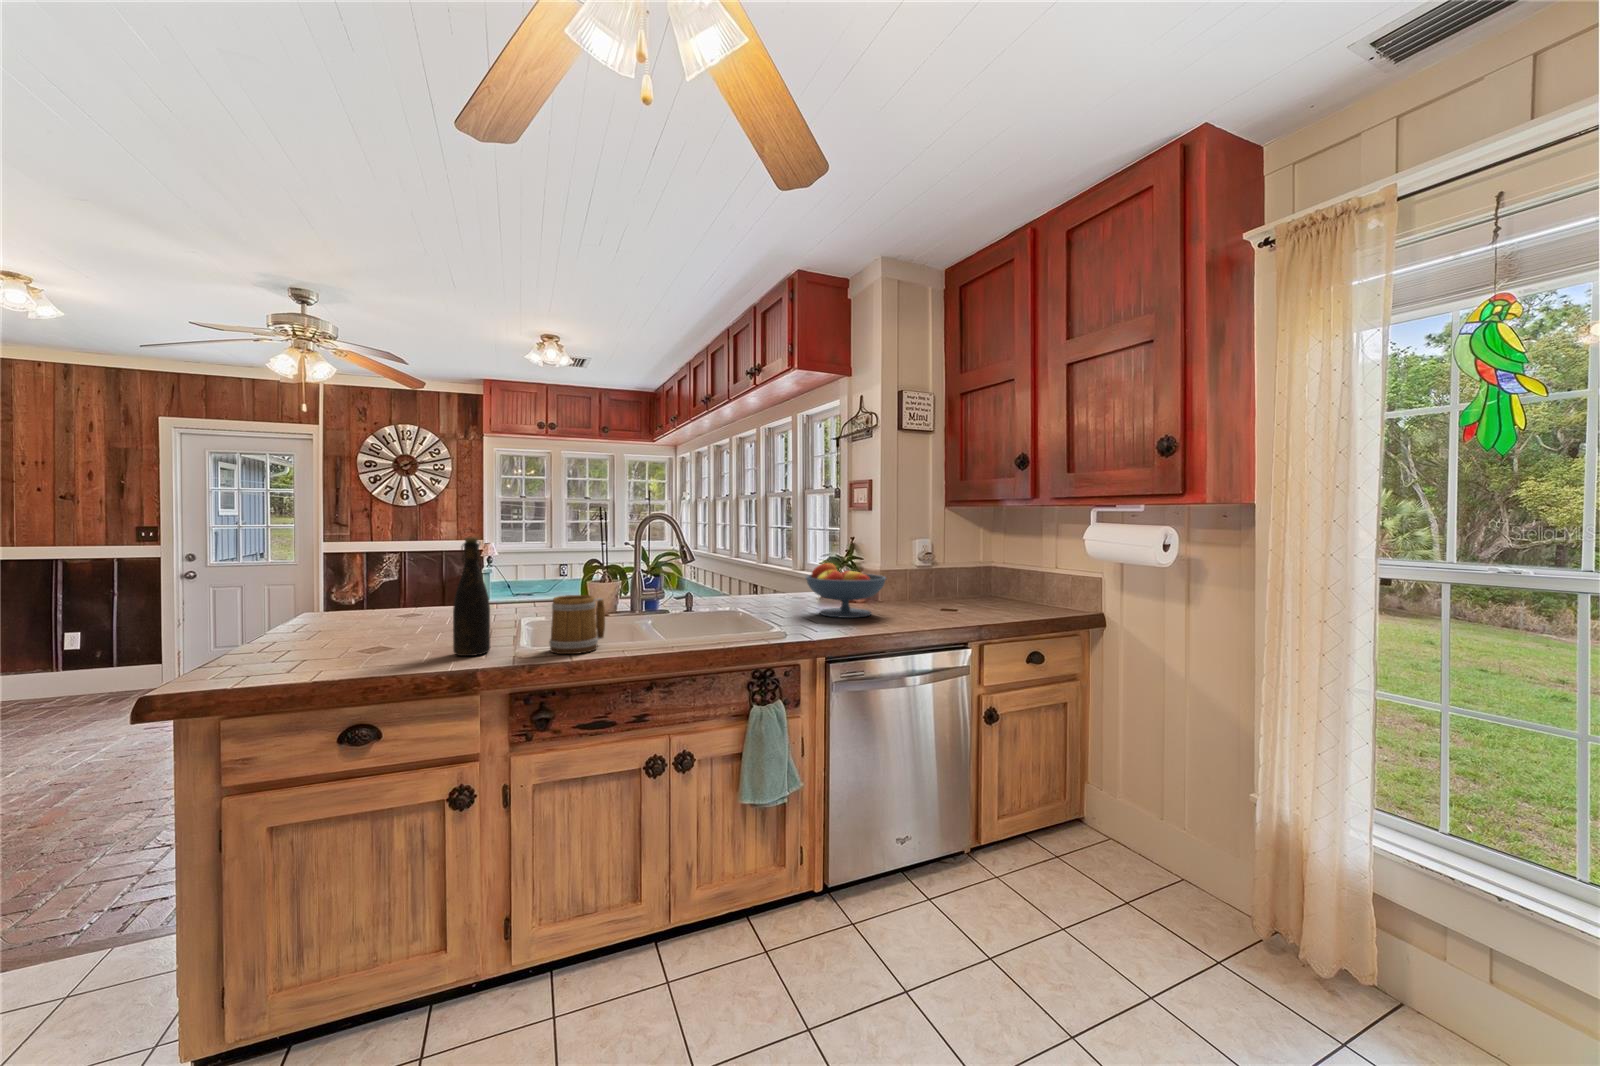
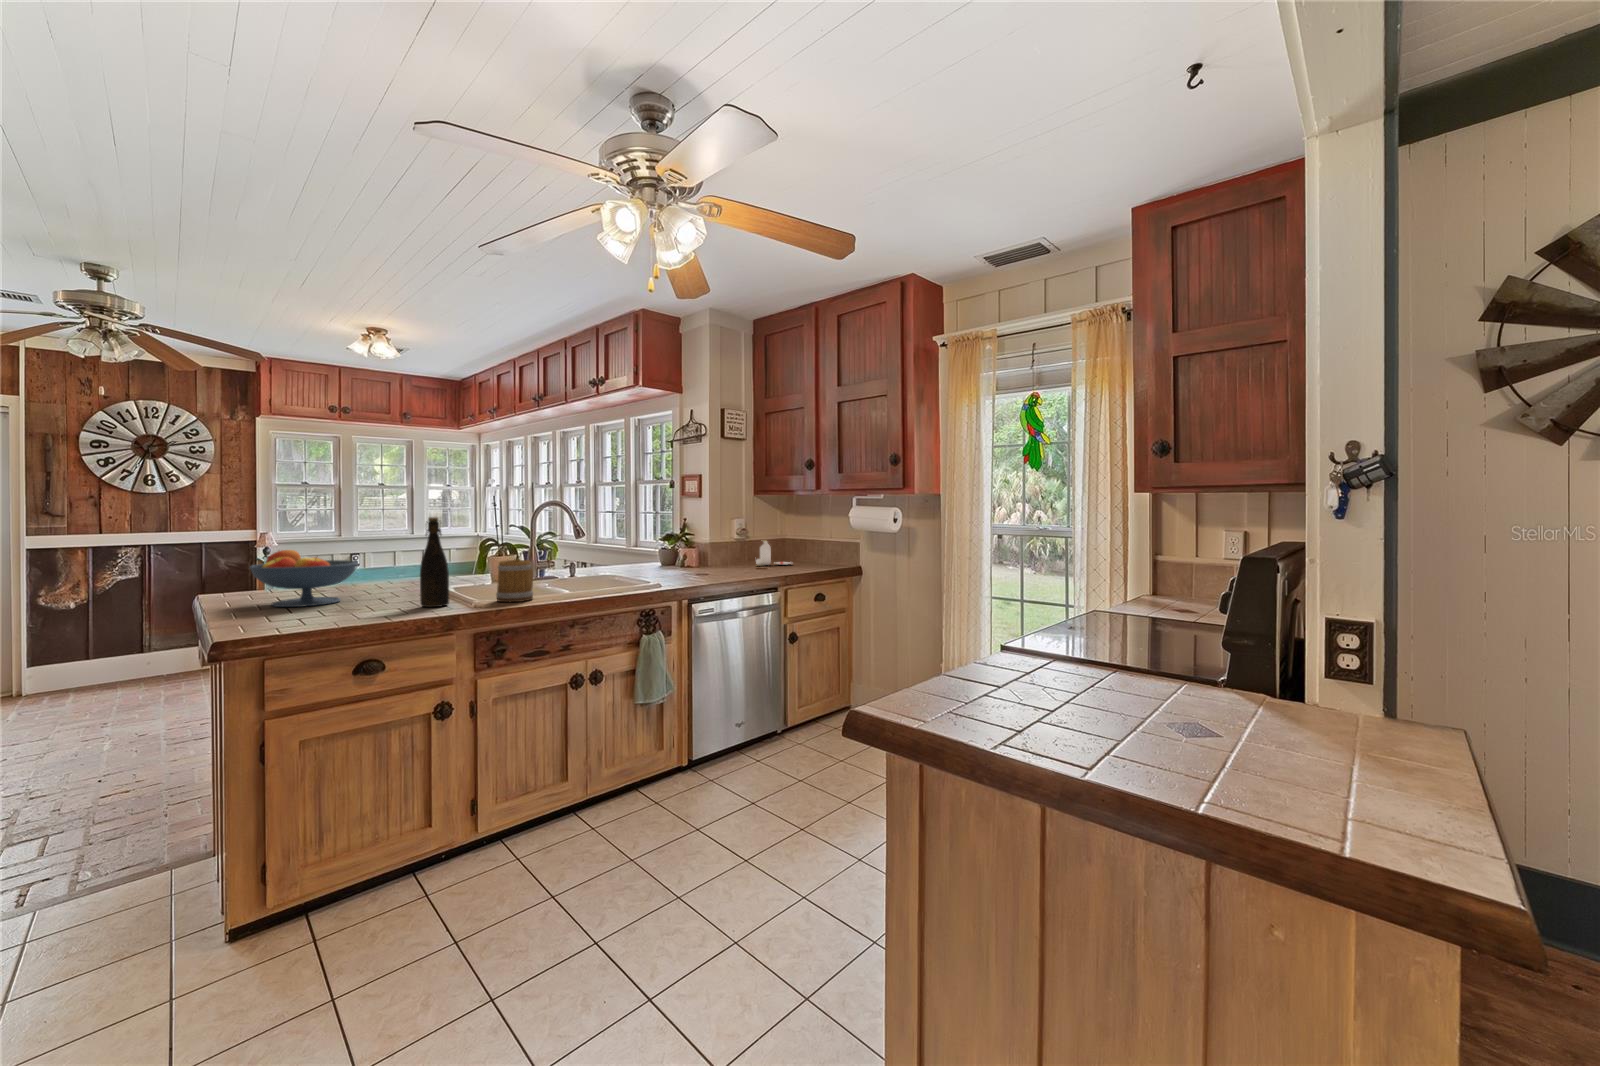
fruit bowl: present [806,563,886,618] -> present [249,550,358,607]
jar: none [946,568,1003,603] -> present [756,541,791,566]

